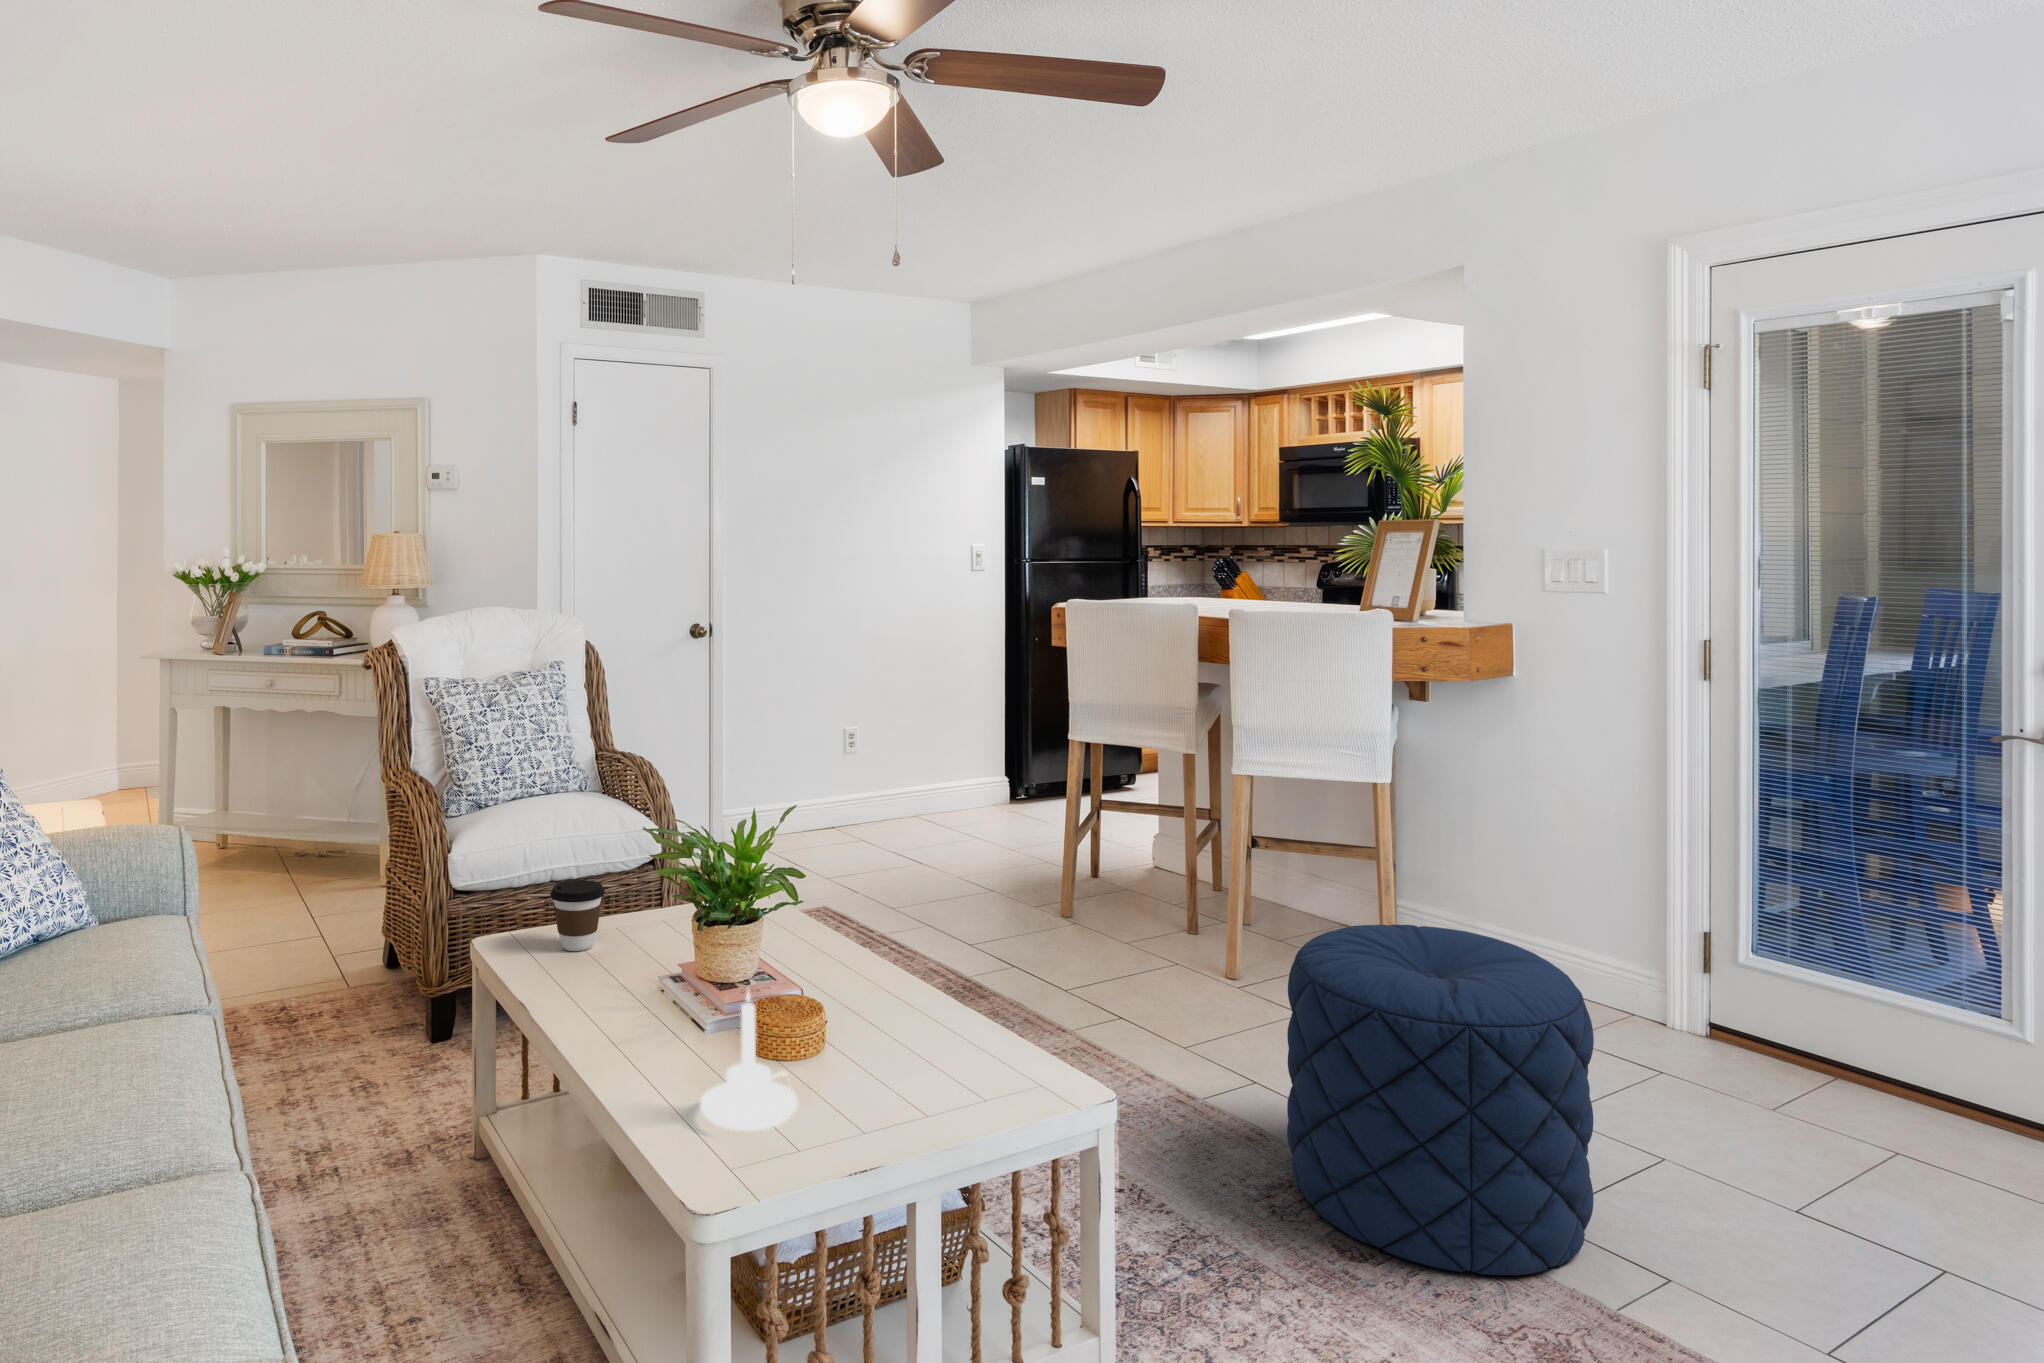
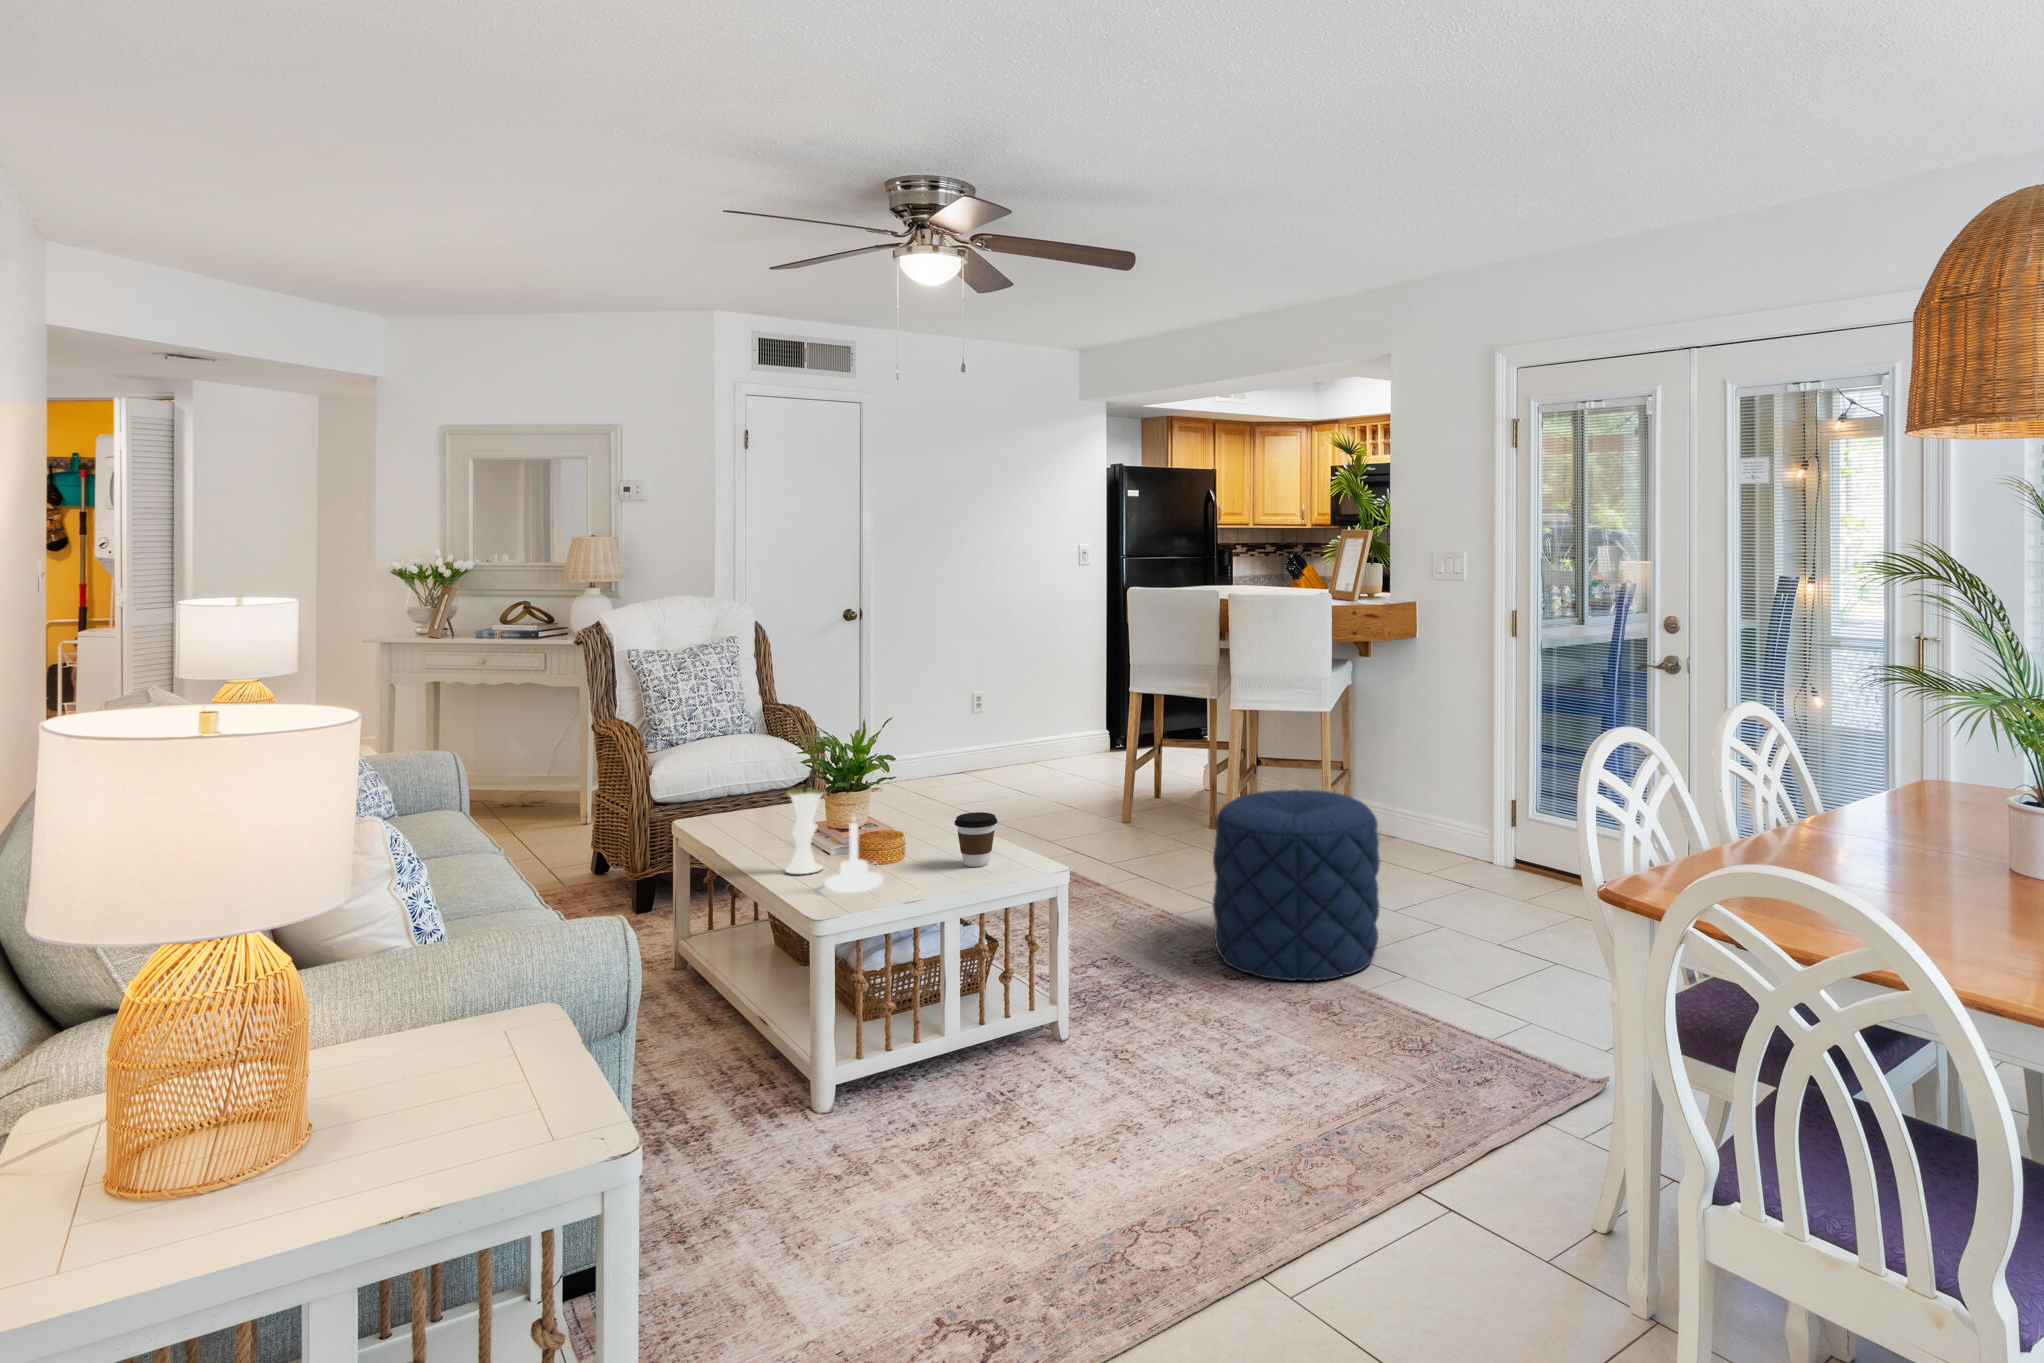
coffee cup: present [550,880,605,951] -> present [955,812,997,867]
vase: none [633,892,696,1072] -> present [785,769,823,874]

